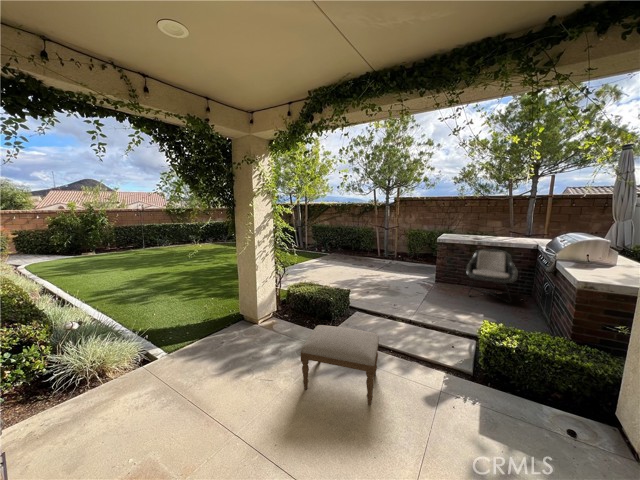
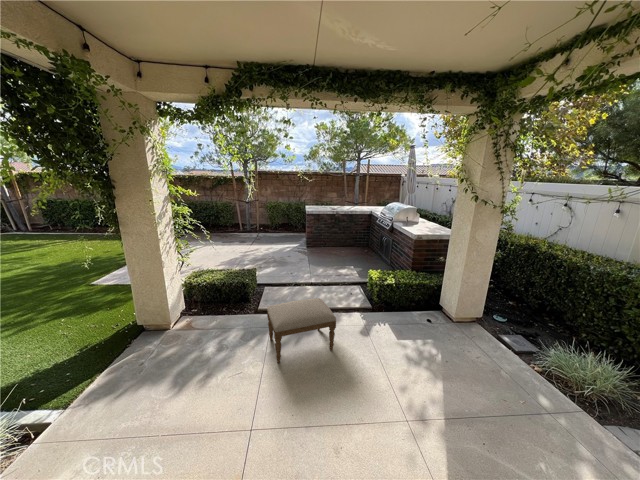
lounge chair: present [467,249,518,303] -> none [334,216,367,255]

